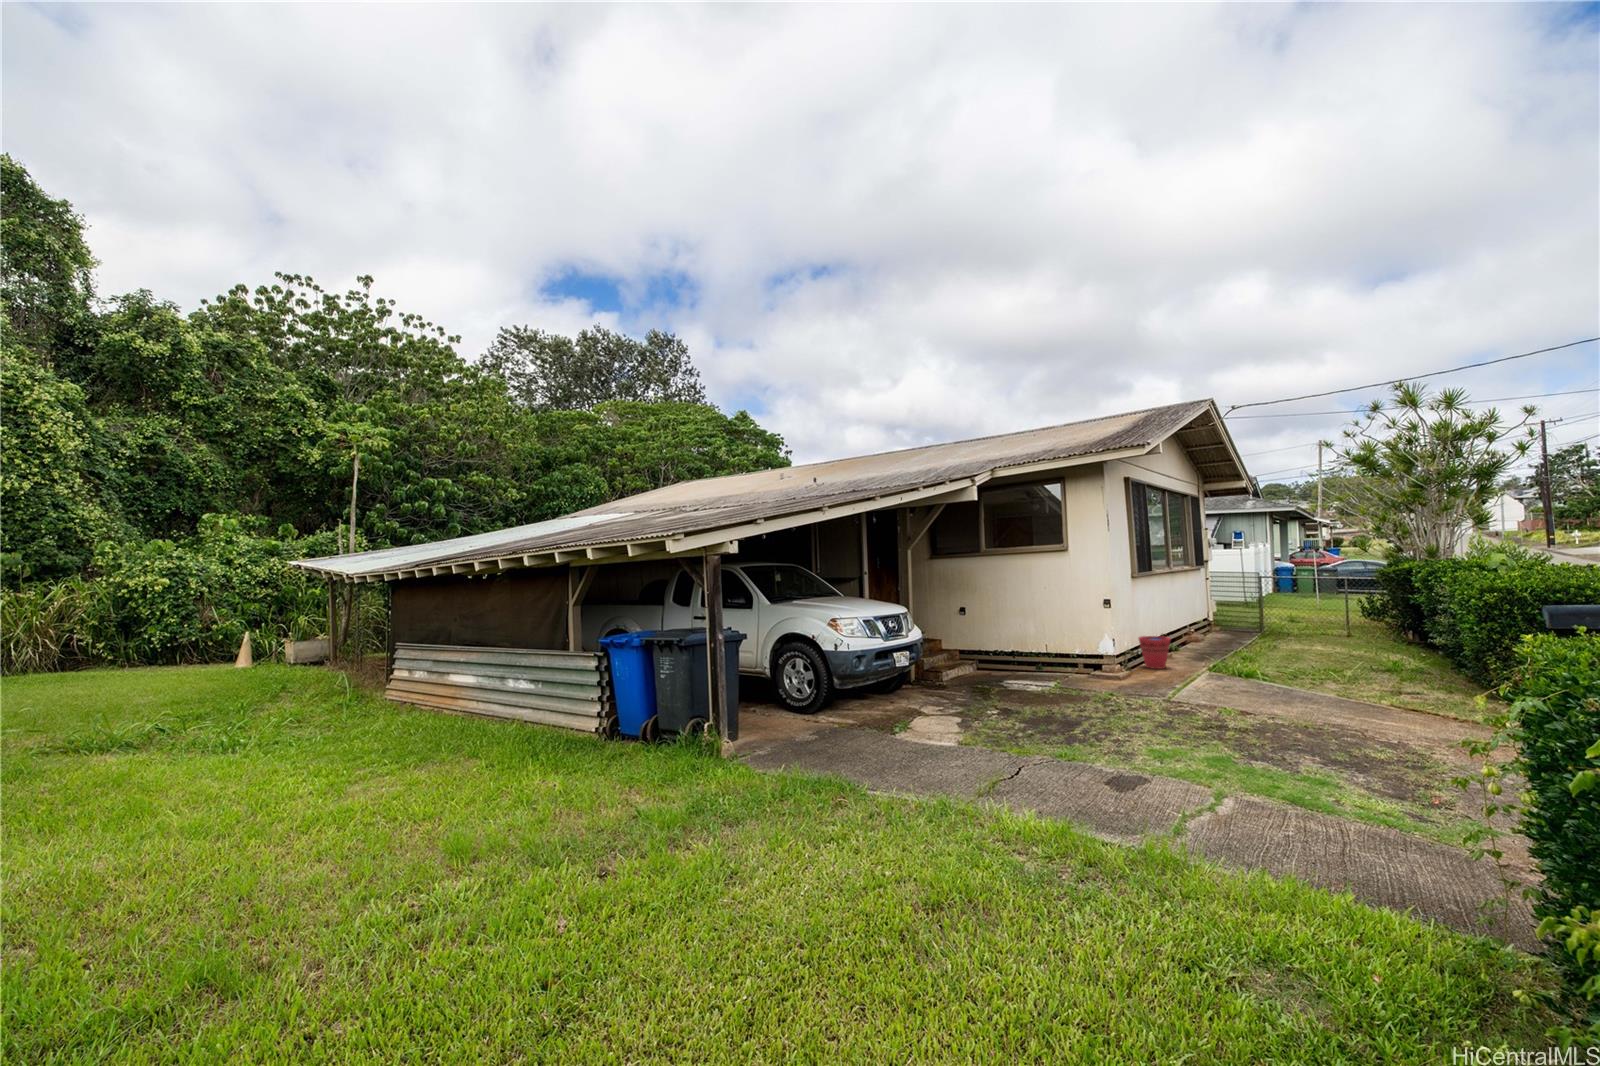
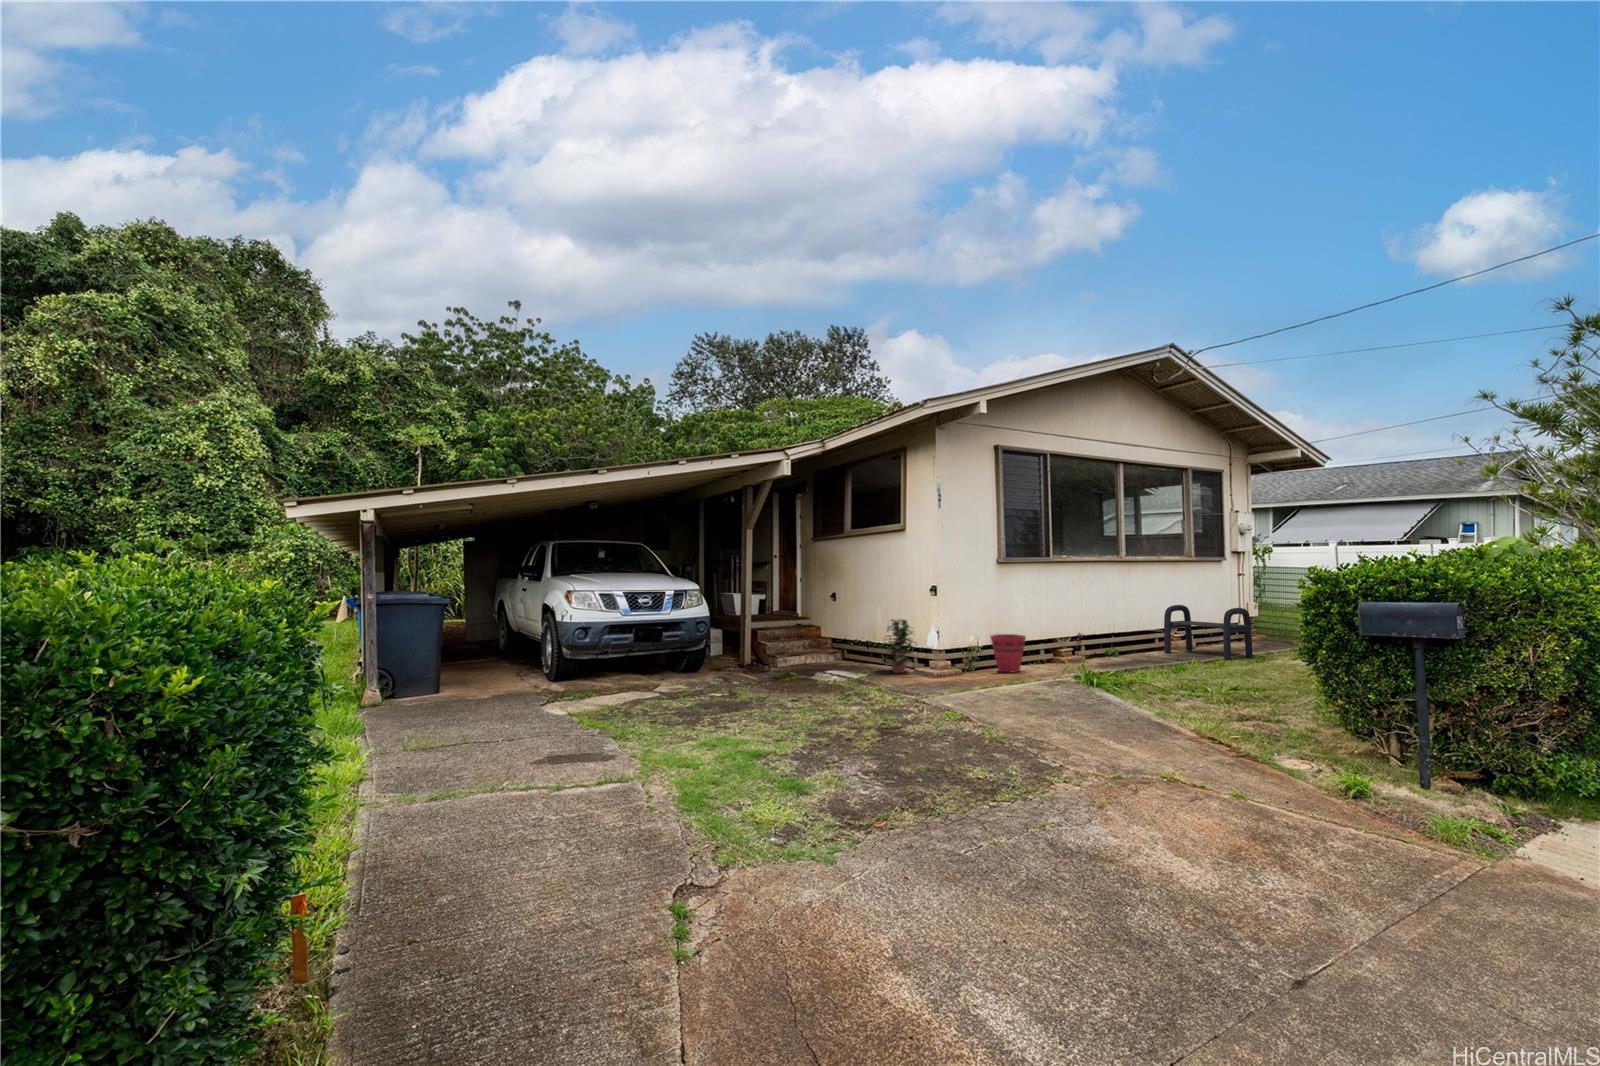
bench: none [1189,602,1256,645] -> present [1164,605,1253,660]
decorative plant: none [1067,629,1103,677] -> present [885,619,916,673]

